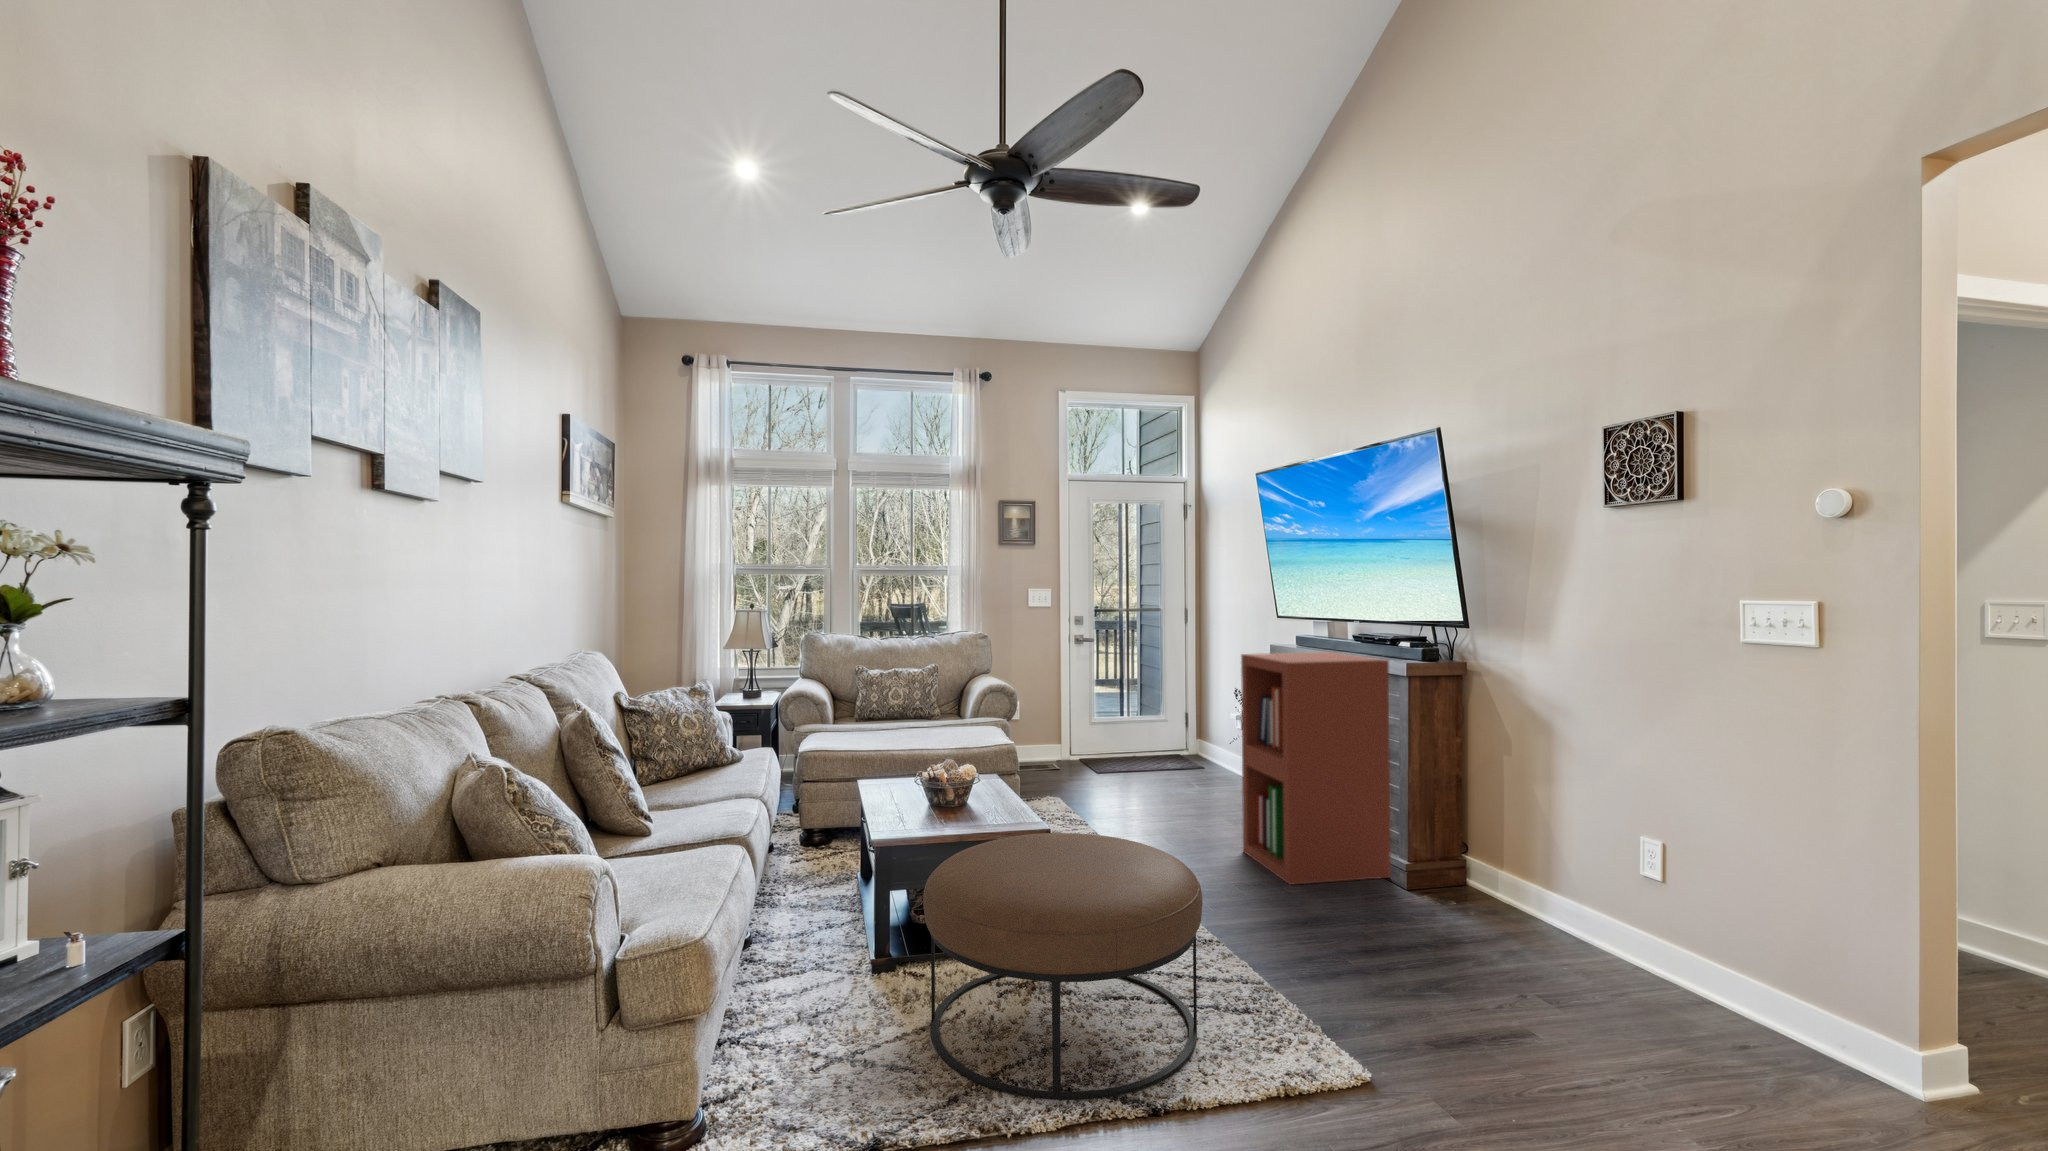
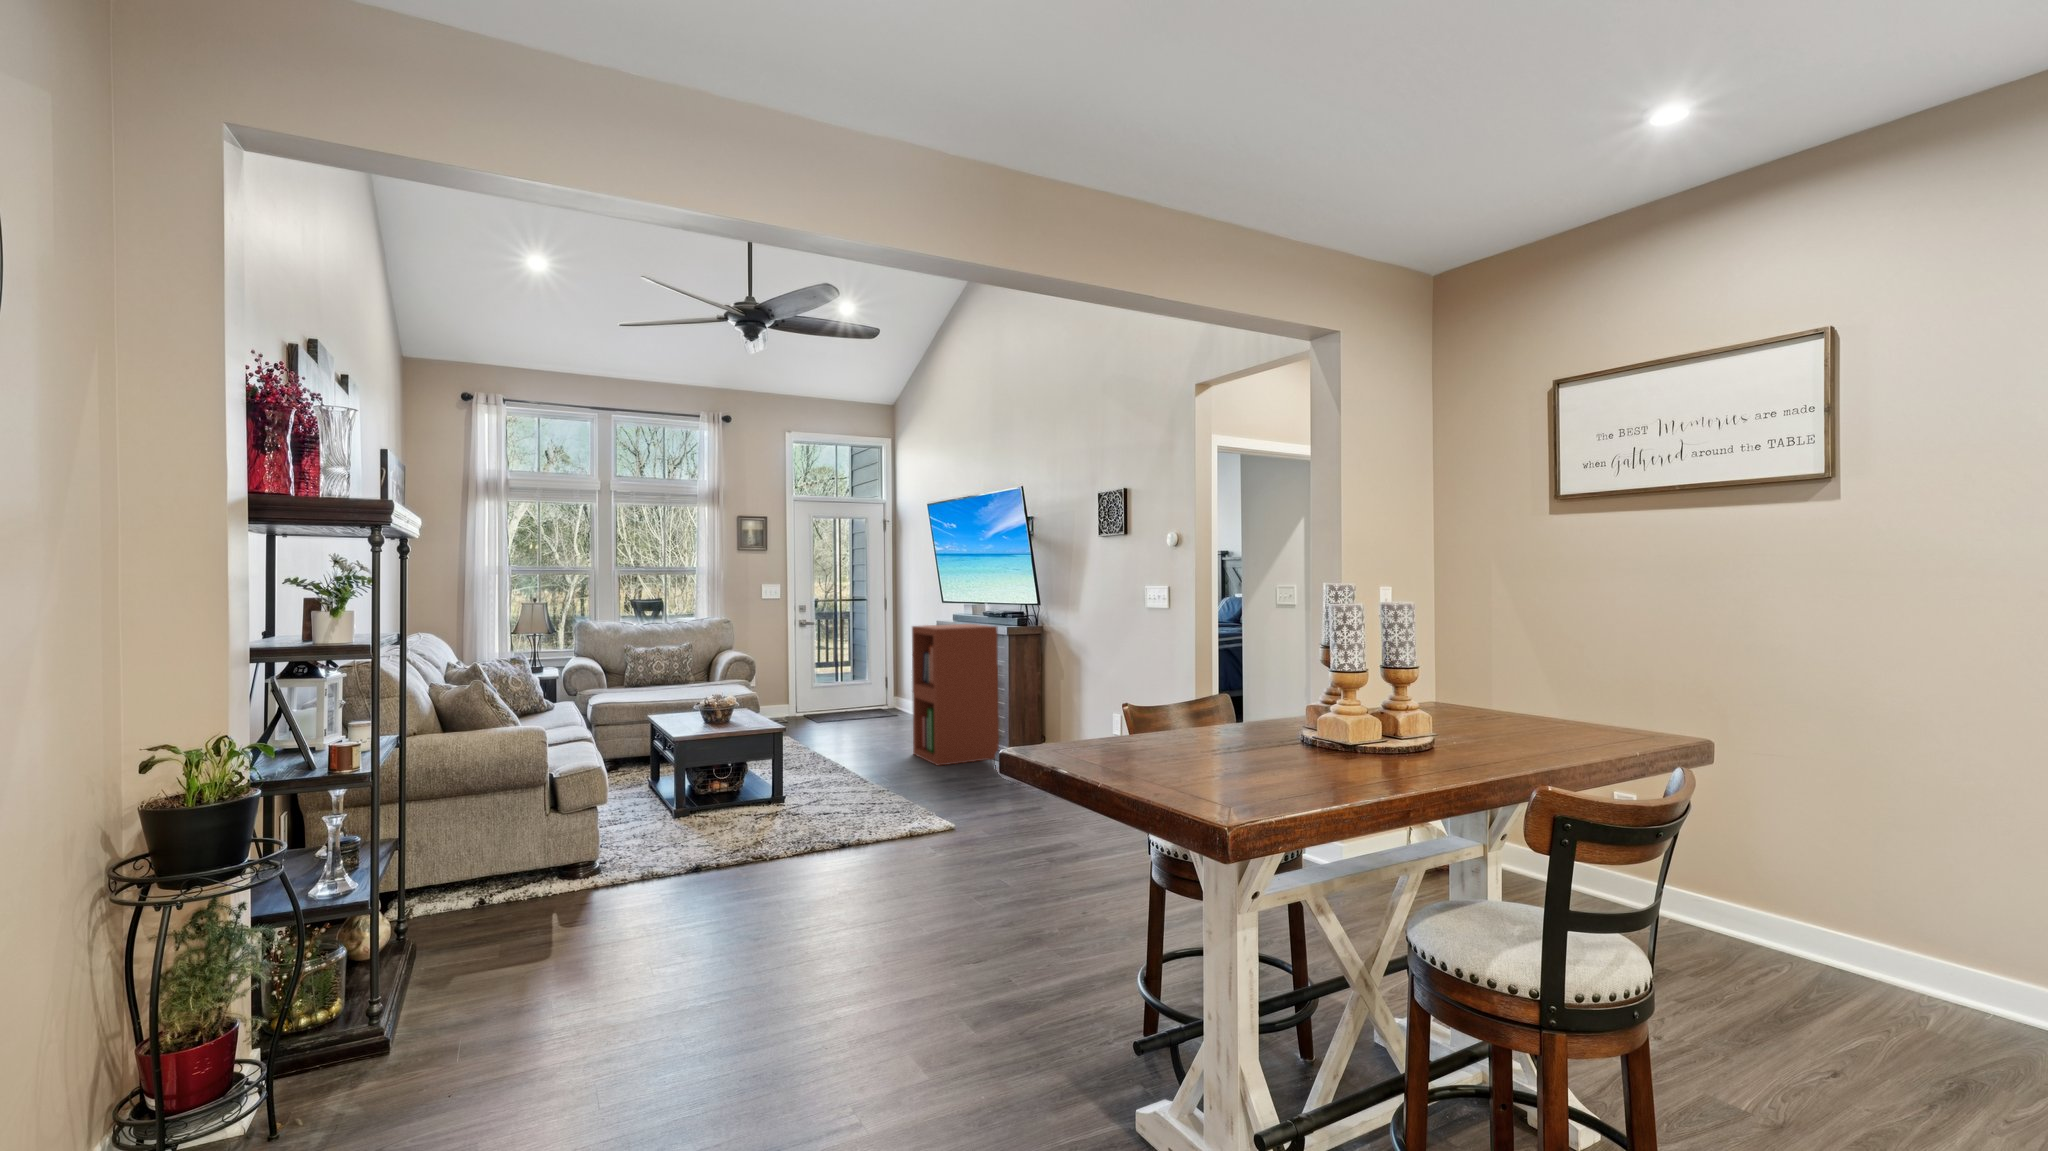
ottoman: present [923,833,1202,1100] -> none [714,727,871,845]

